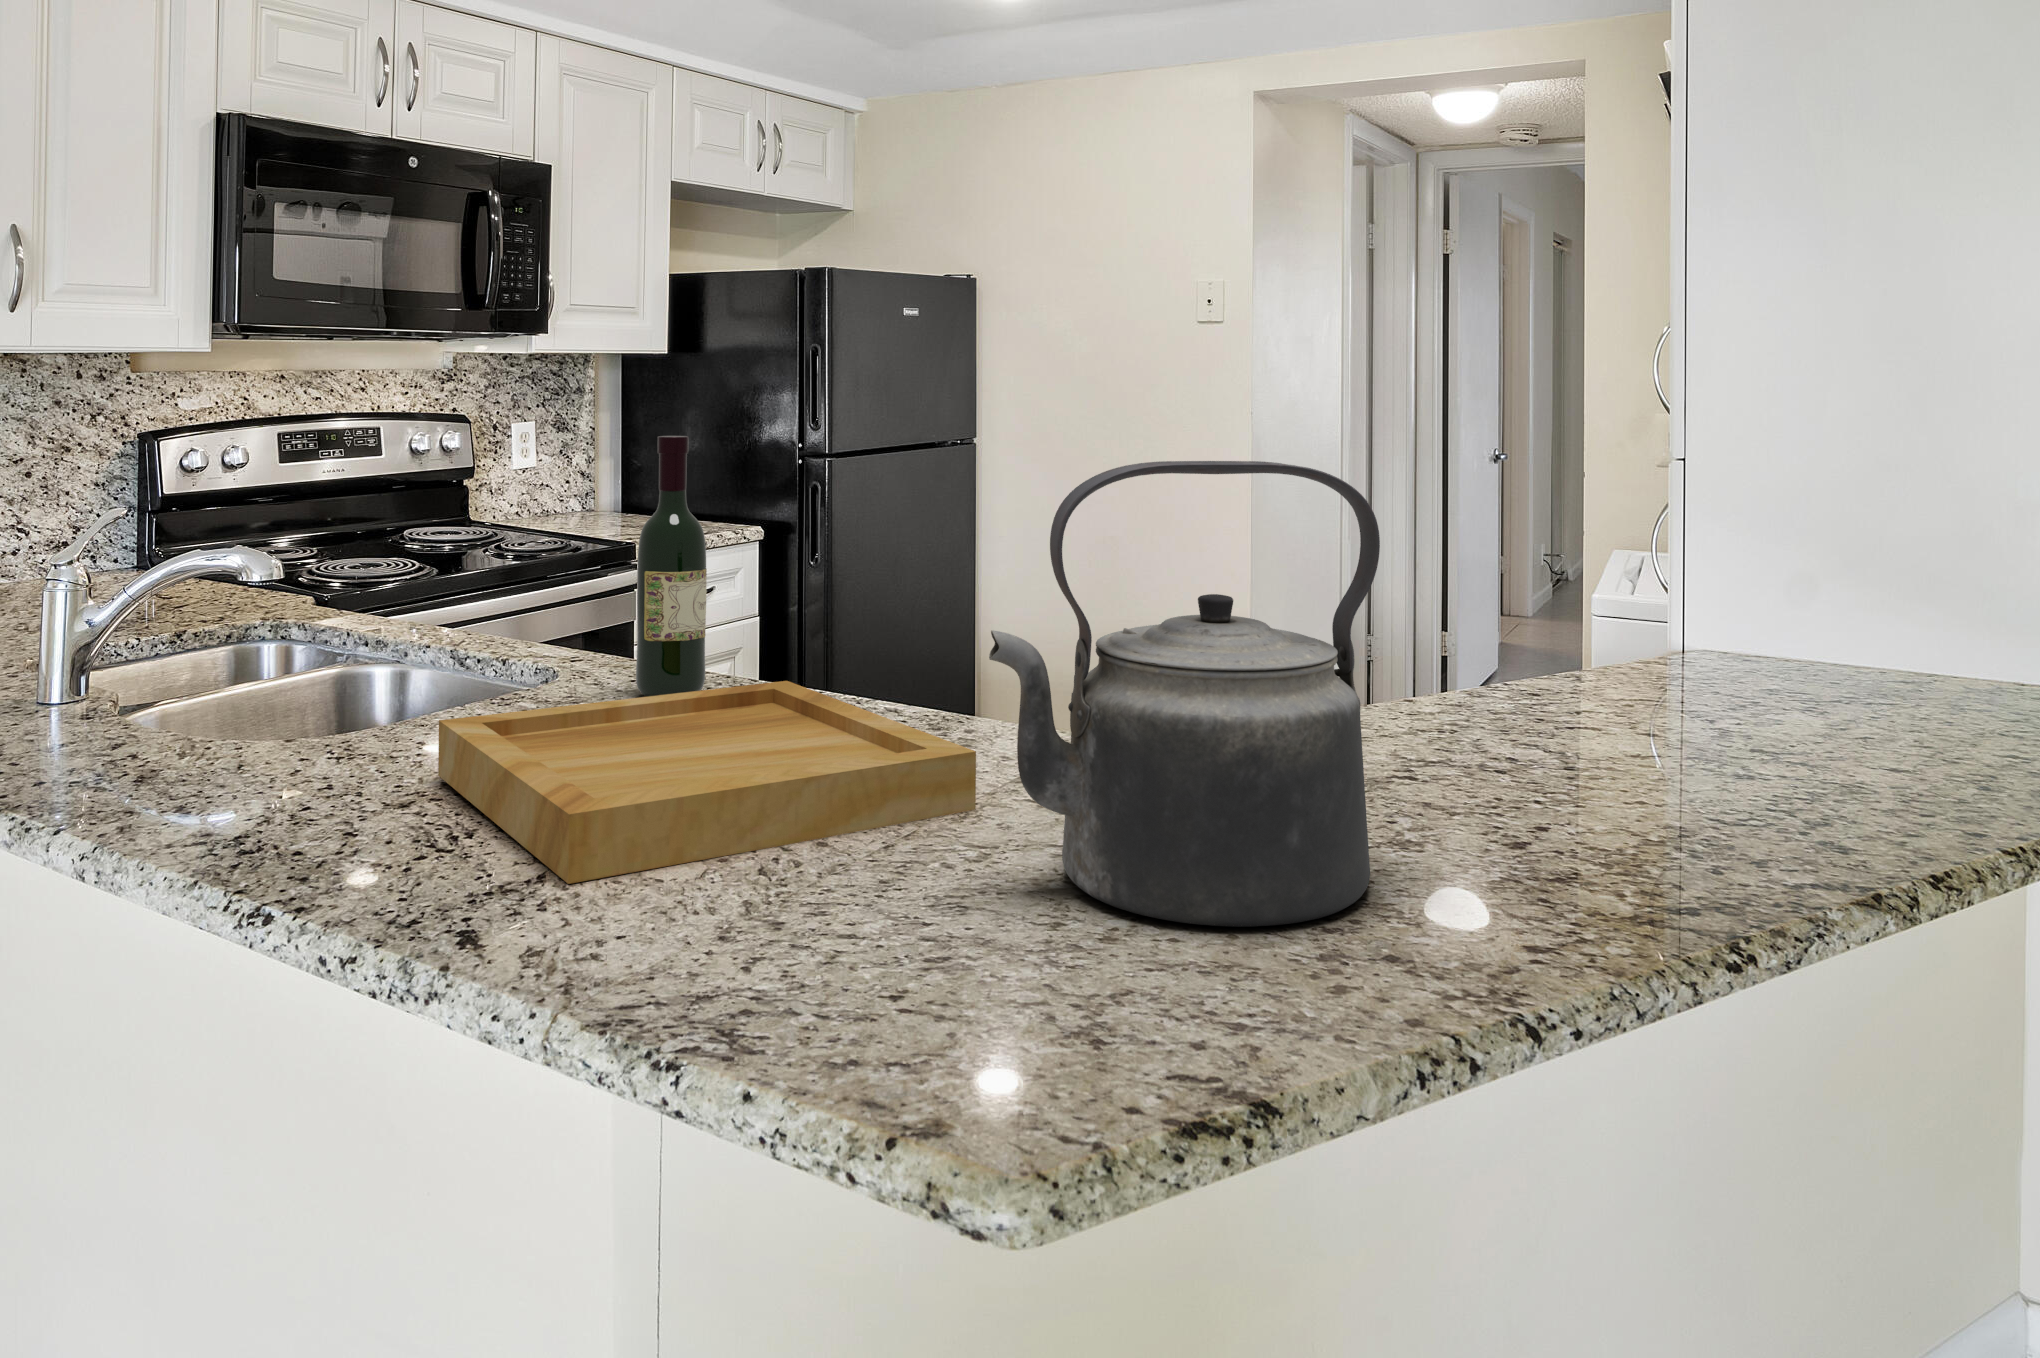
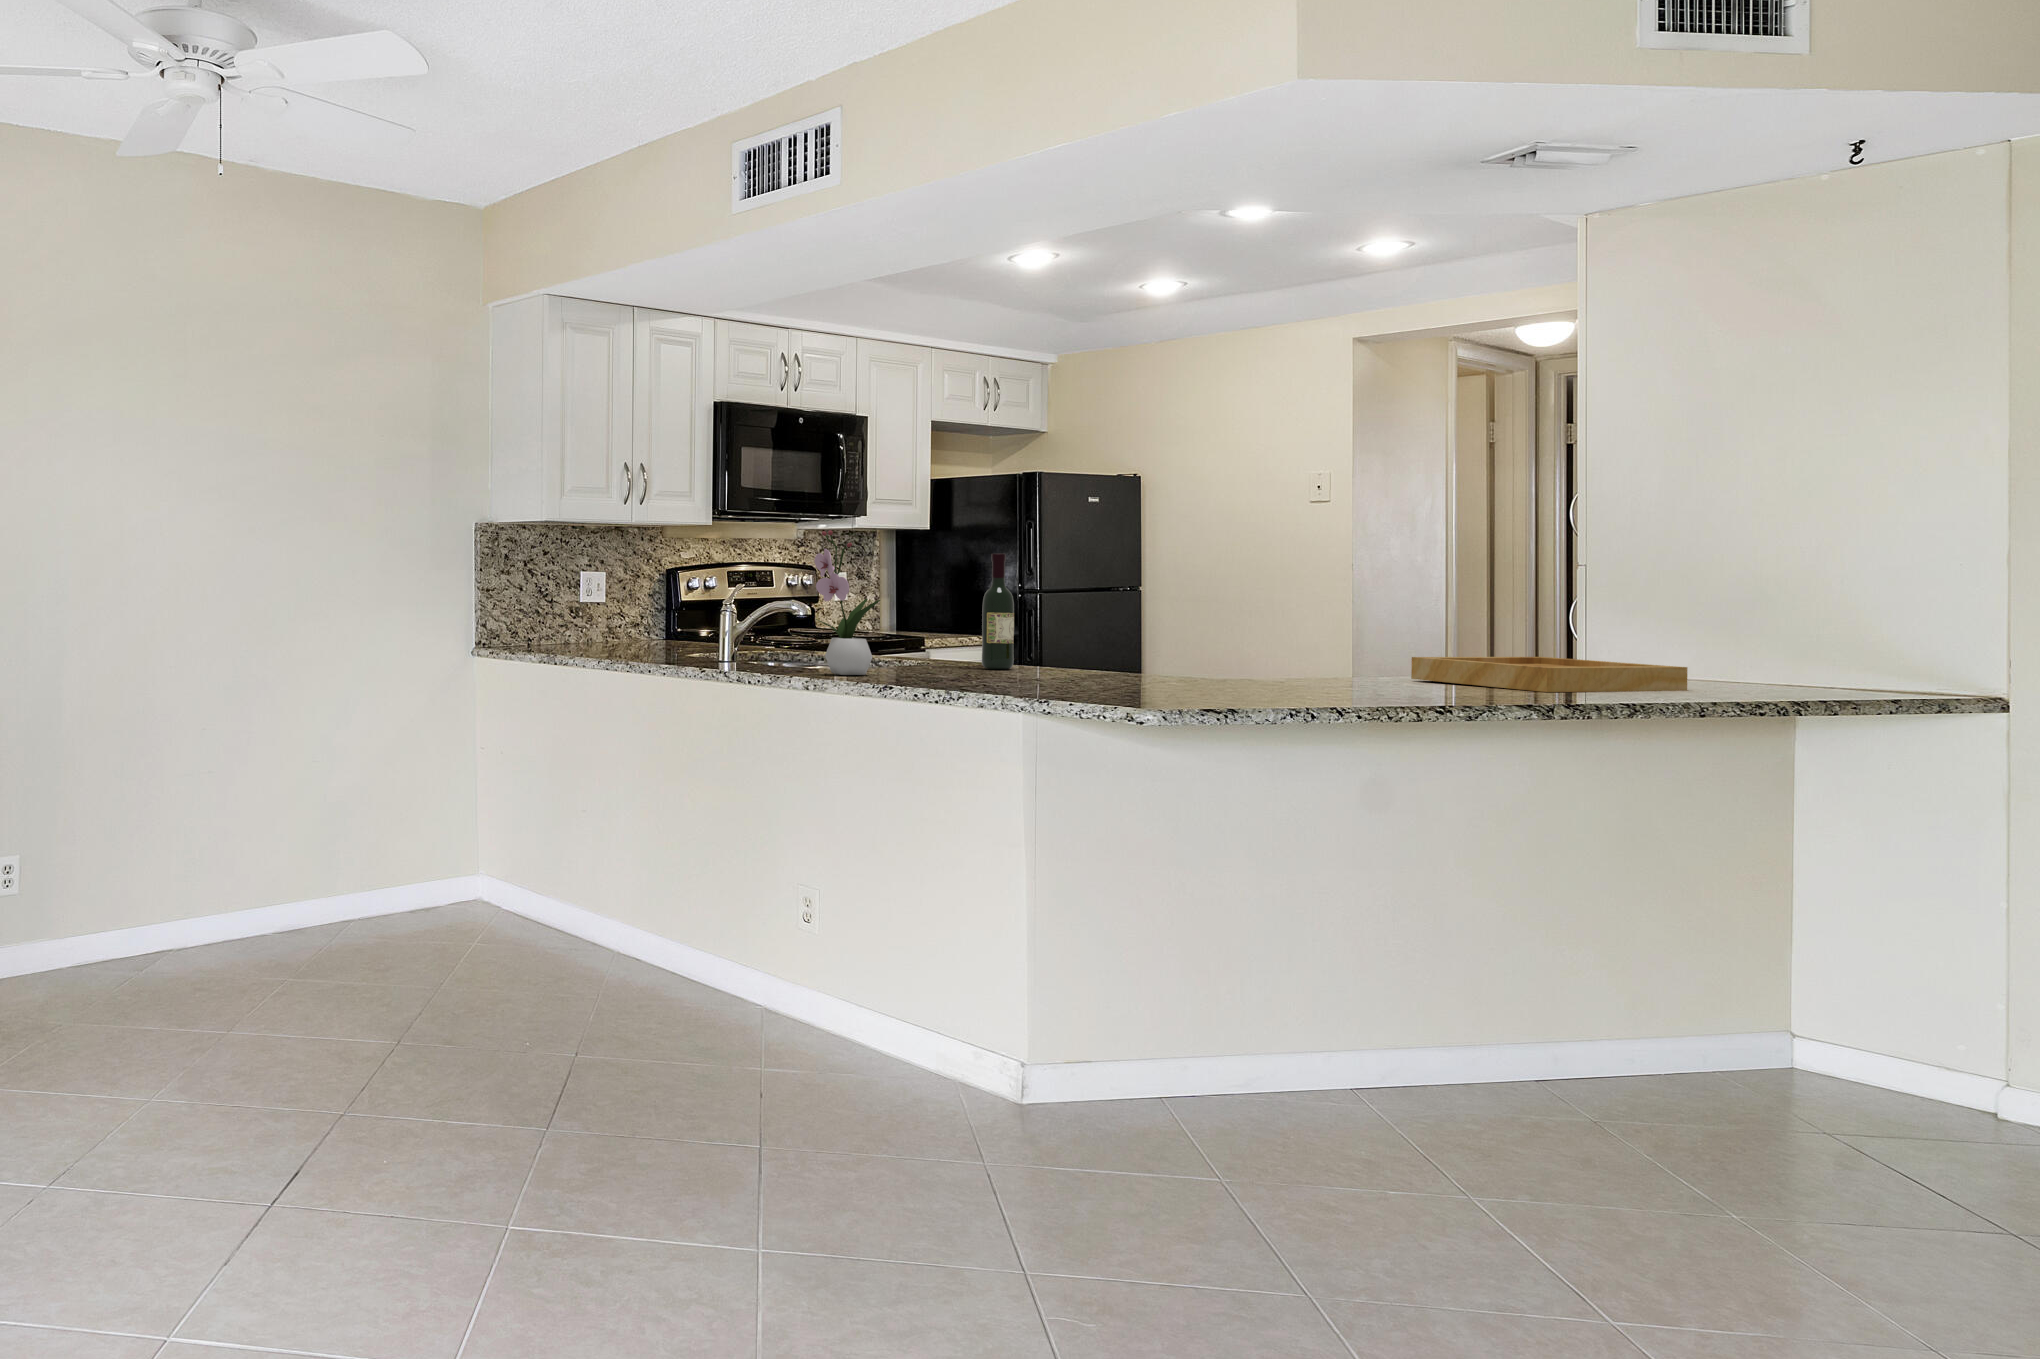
flower arrangement: none [135,395,317,796] -> present [814,531,880,675]
kettle: present [989,461,1380,927] -> none [1153,545,1308,696]
tray: present [438,681,976,884] -> present [1411,657,1687,692]

